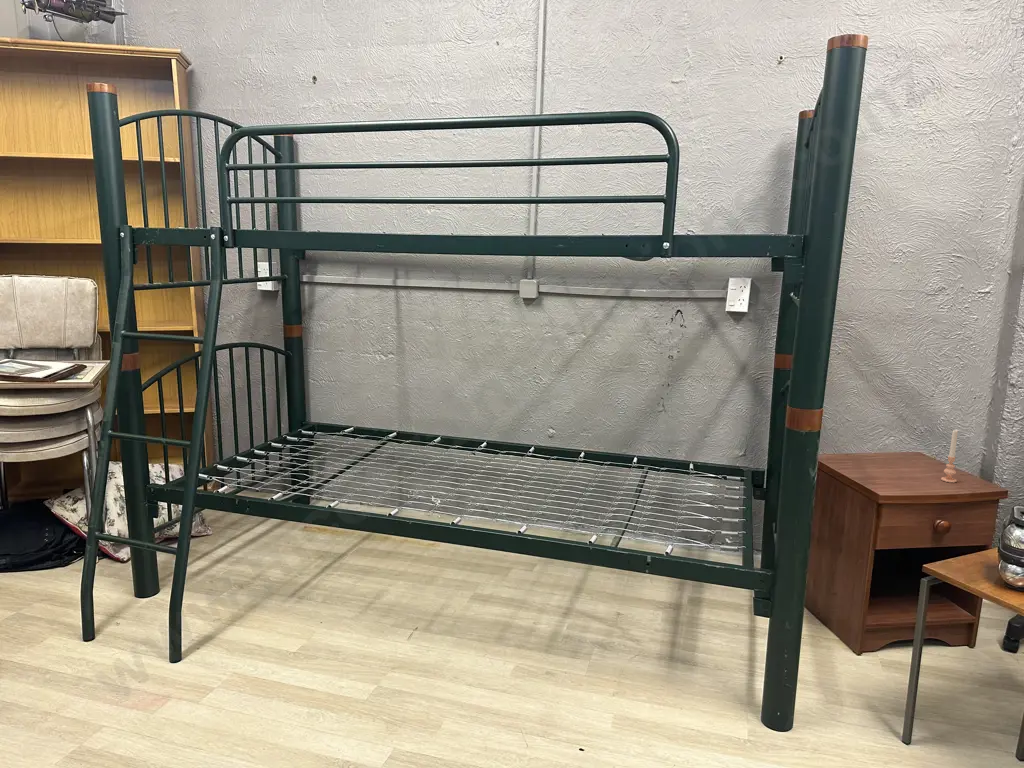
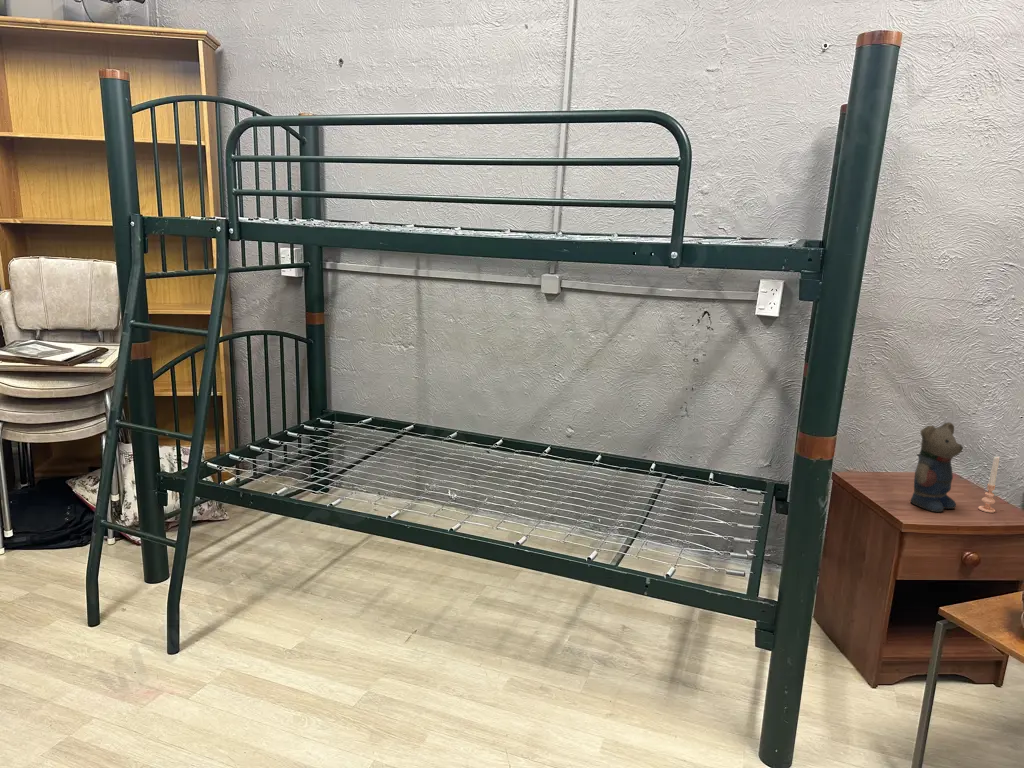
teddy bear: none [880,401,925,484] -> present [910,422,963,512]

